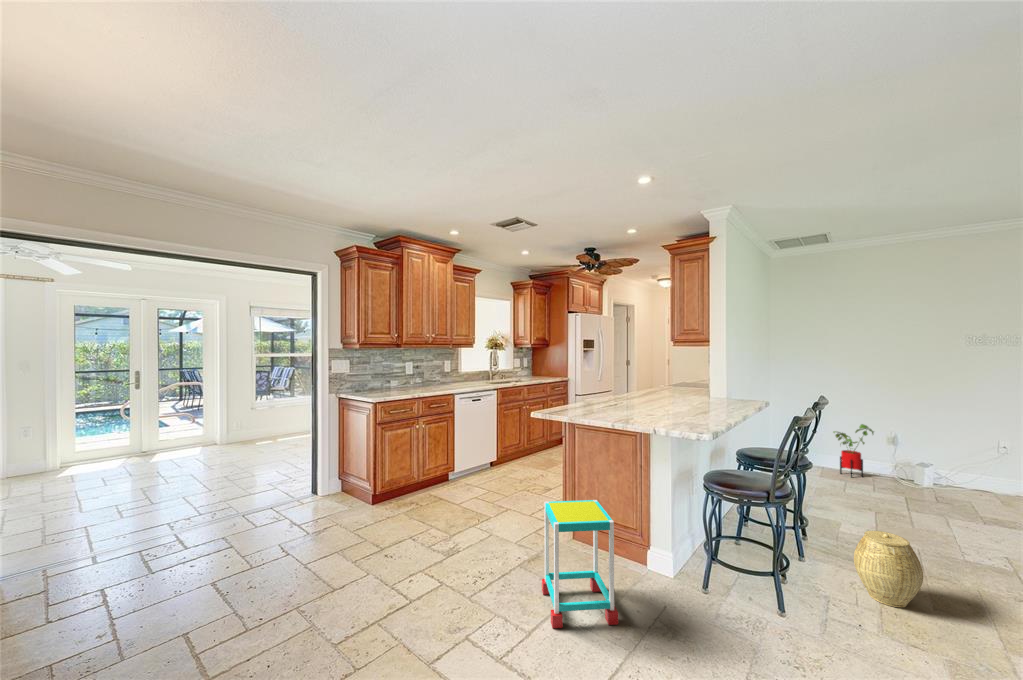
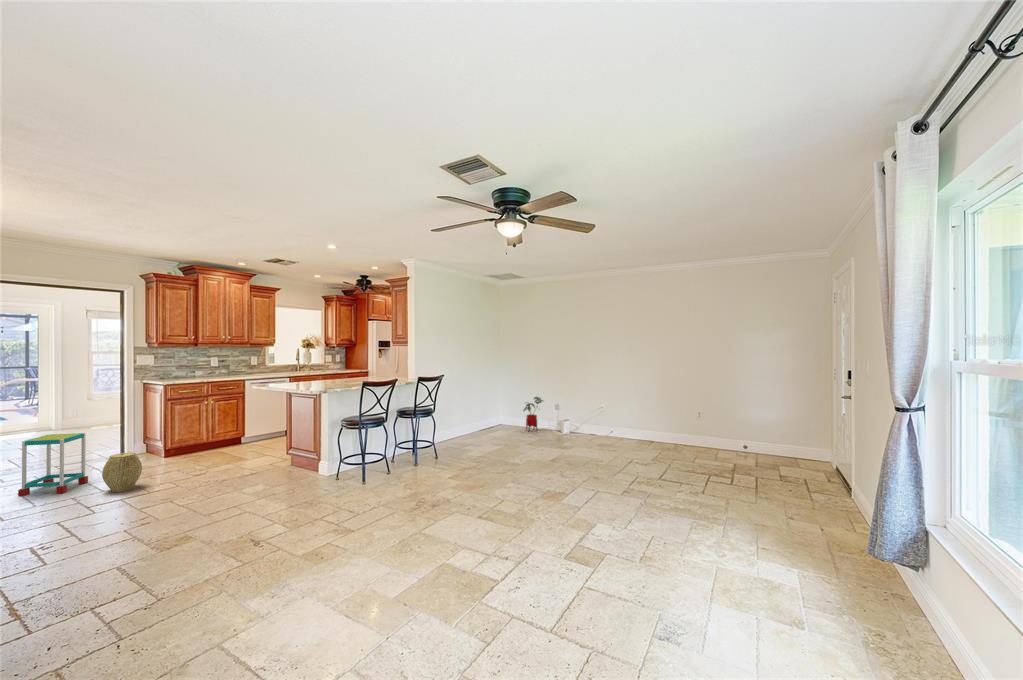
side table: present [542,500,618,628] -> present [18,433,88,496]
woven basket: present [854,531,923,608] -> present [102,452,142,492]

